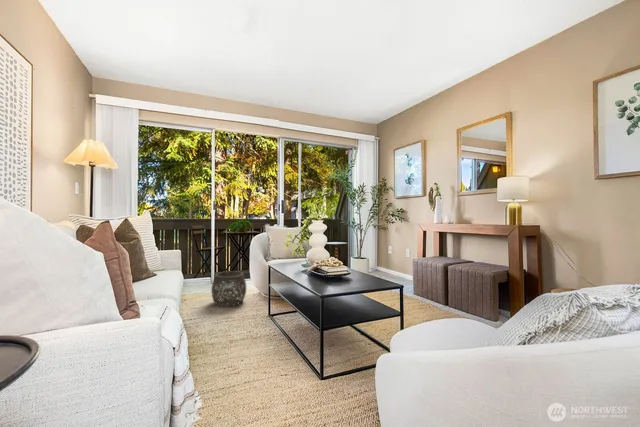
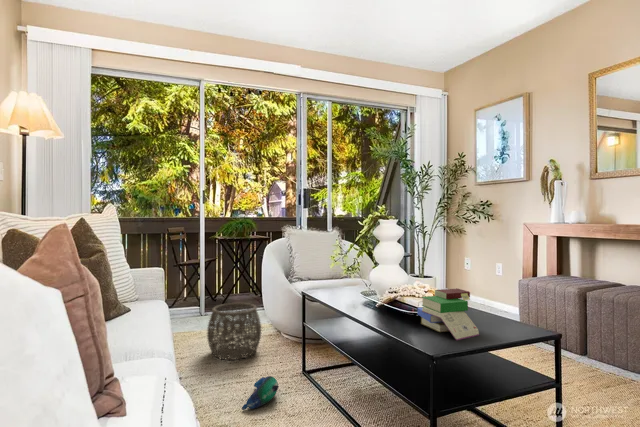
book: none [326,261,357,290] -> present [417,288,479,340]
plush toy: none [225,314,249,333] -> present [242,376,279,410]

